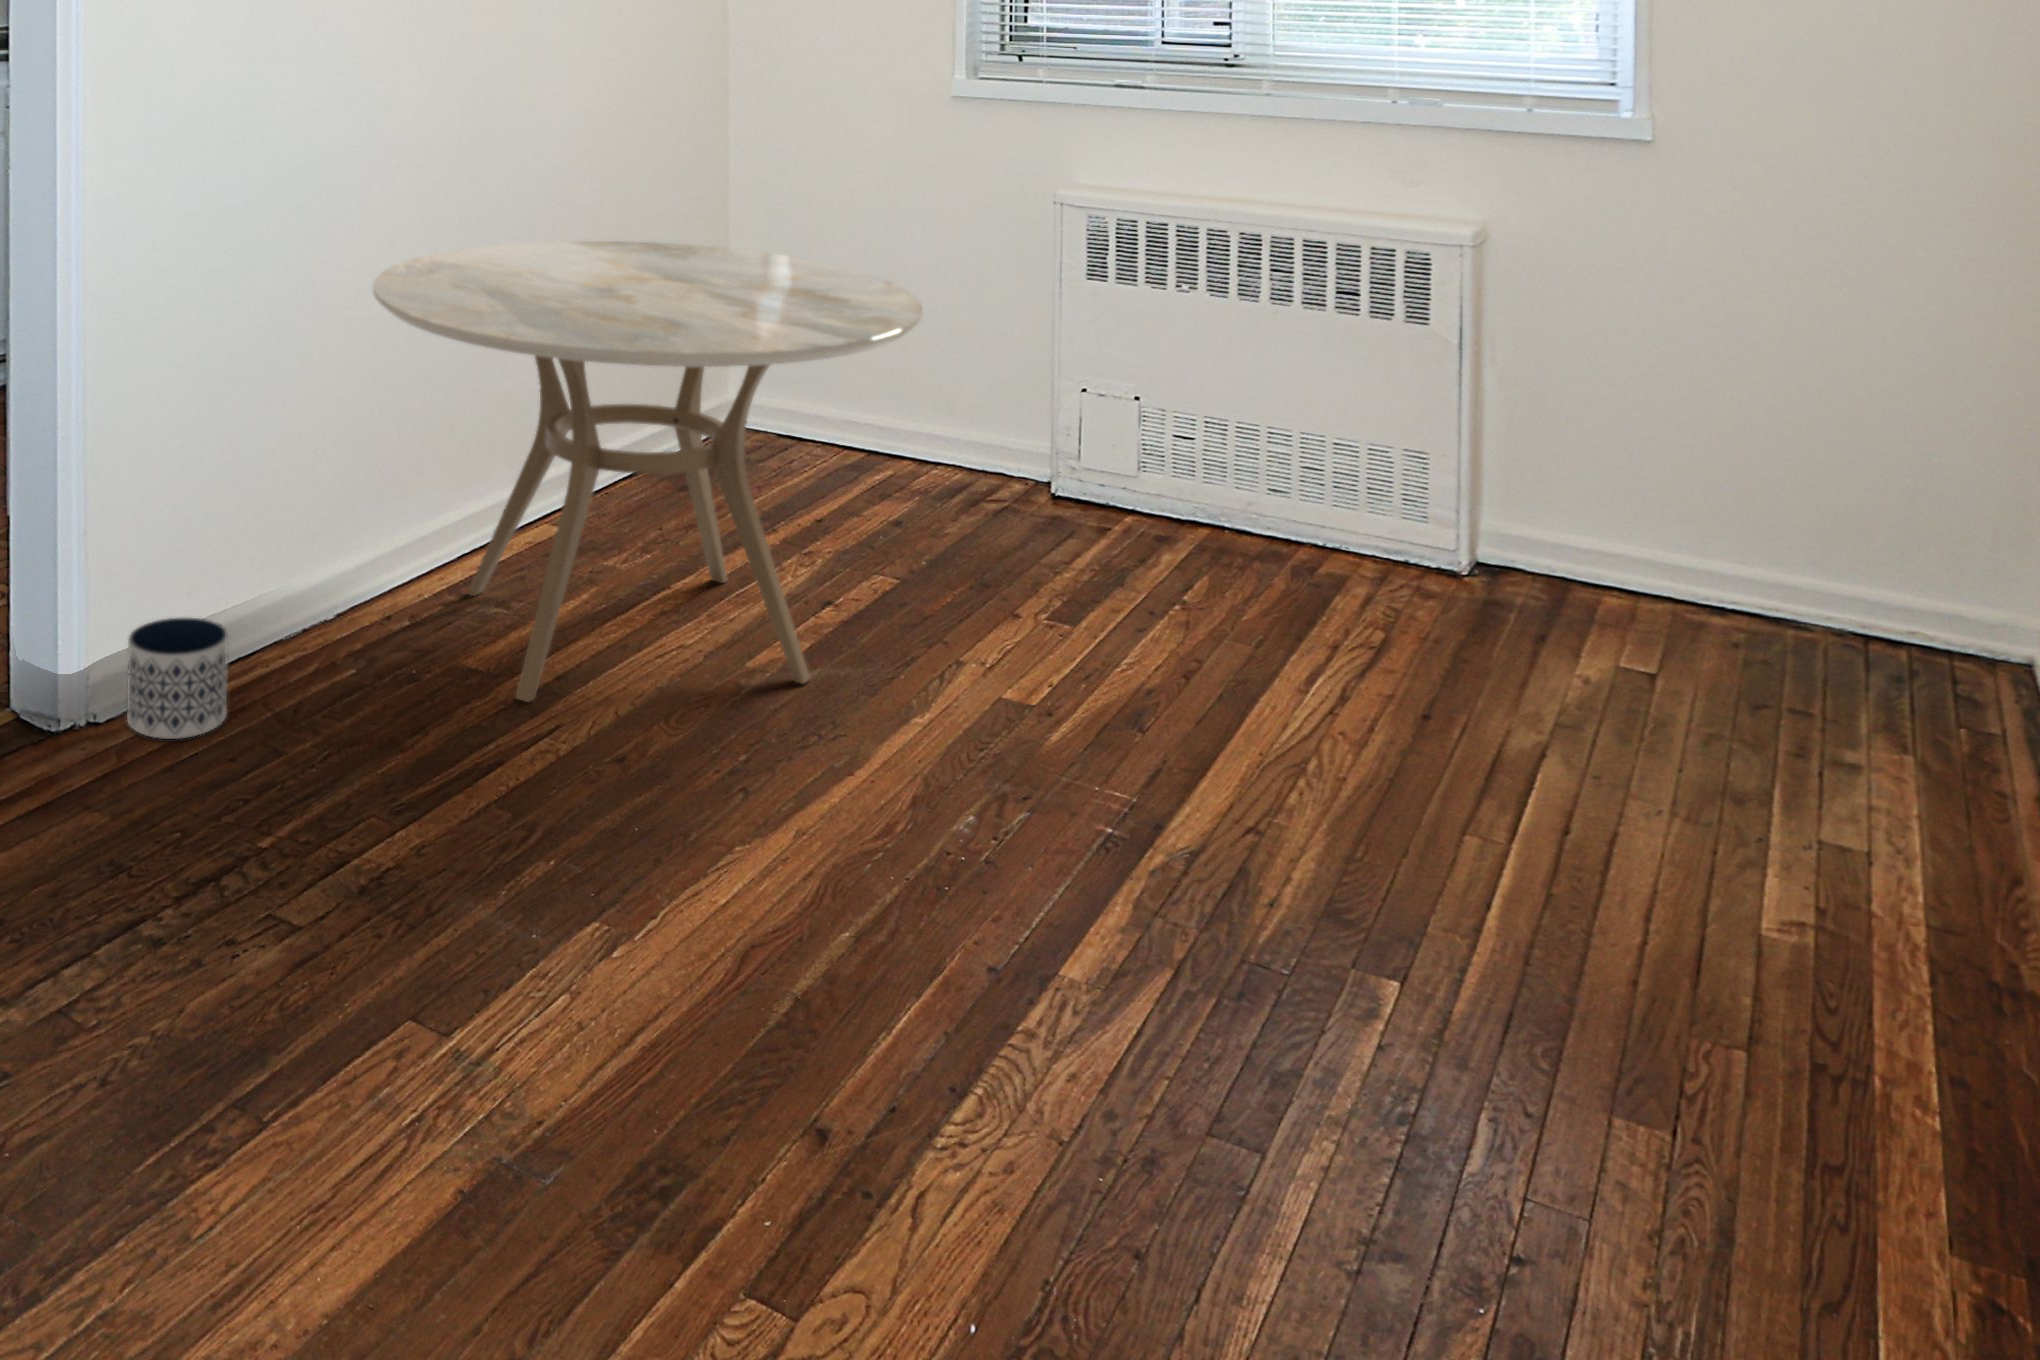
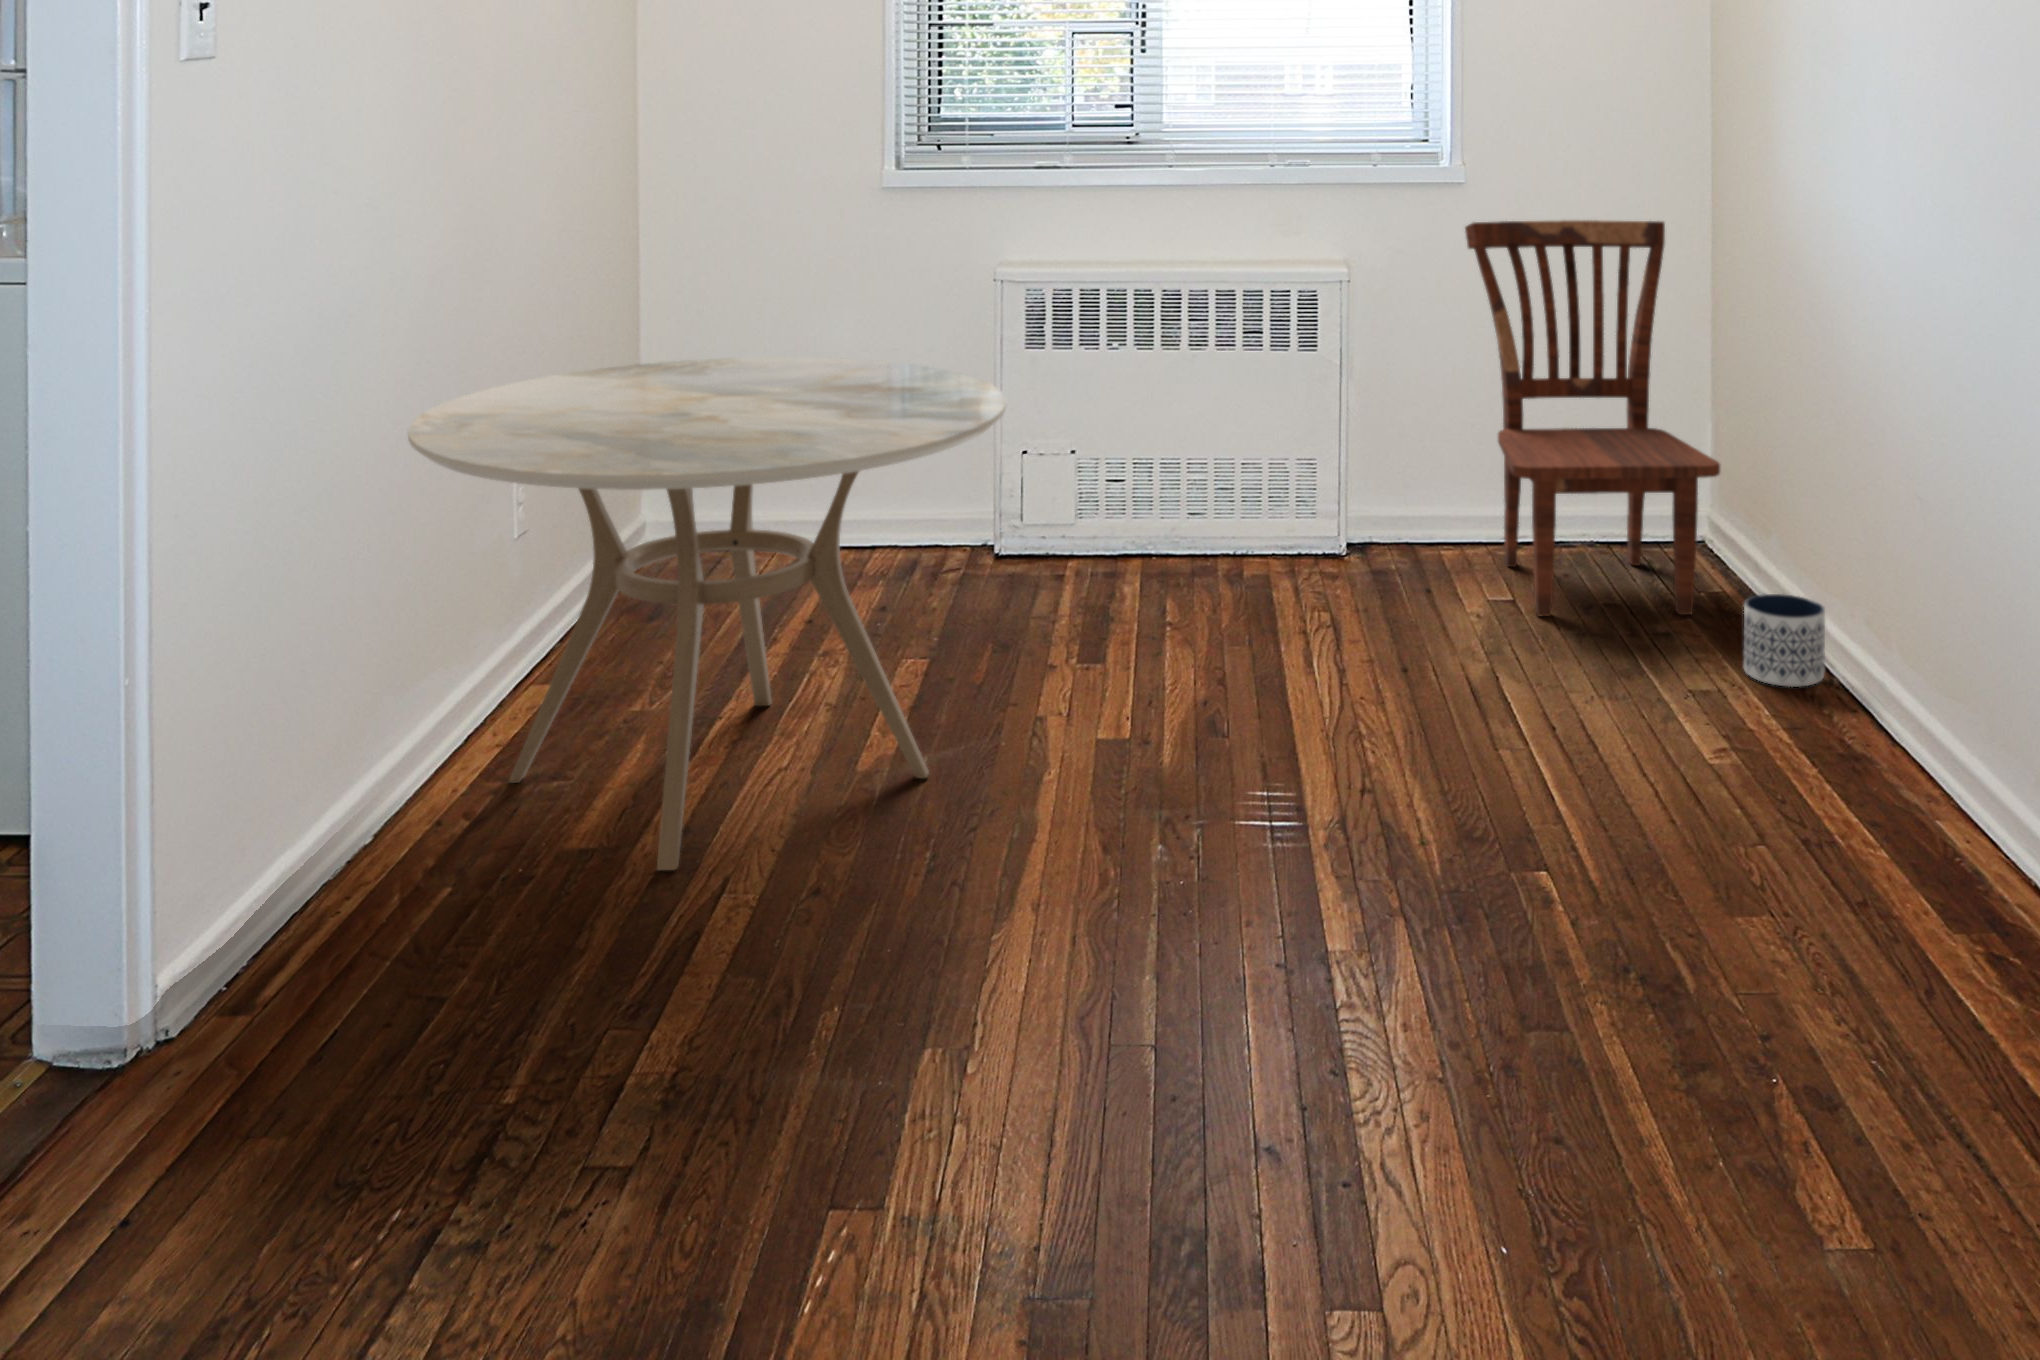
dining chair: none [1613,206,1935,741] -> present [1465,220,1720,616]
planter: present [127,617,228,739] -> present [1744,594,1825,687]

